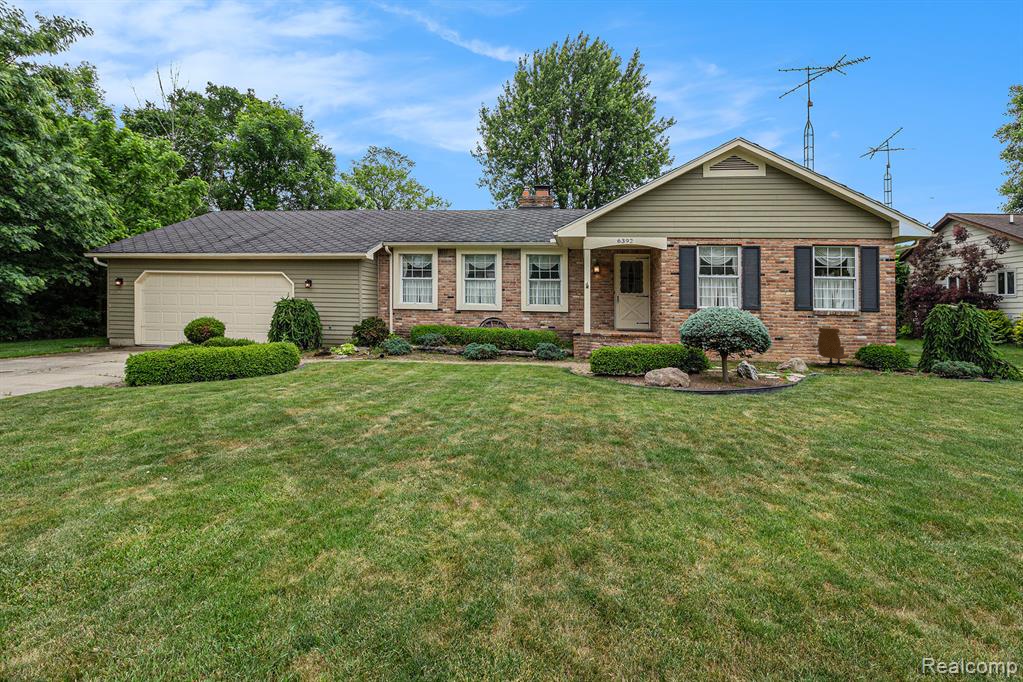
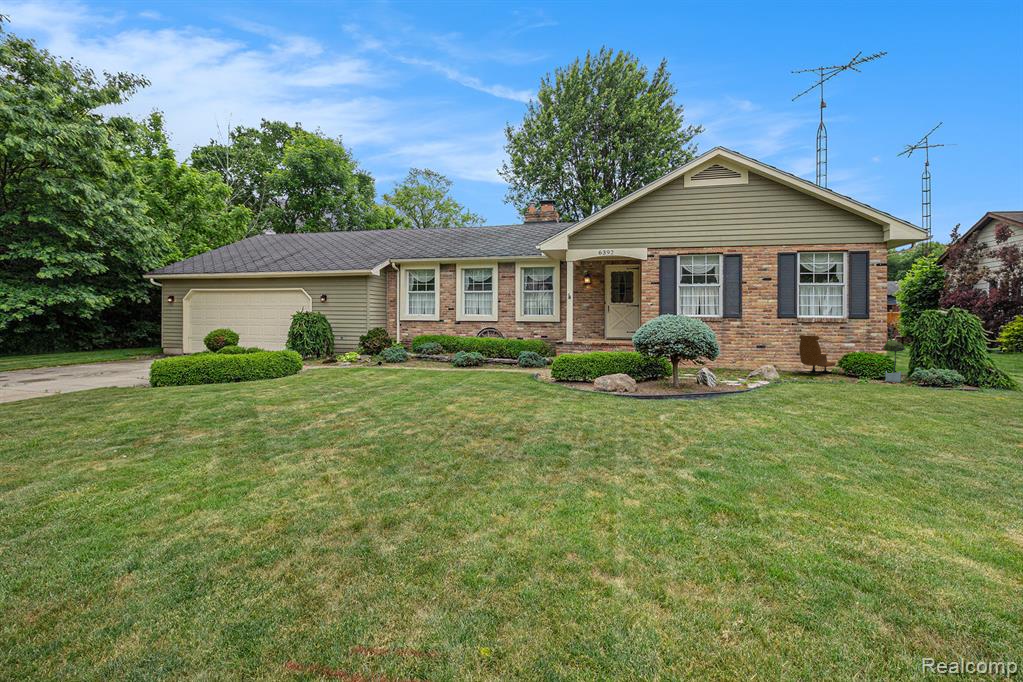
potted tree: none [900,333,922,374] -> present [883,340,905,382]

